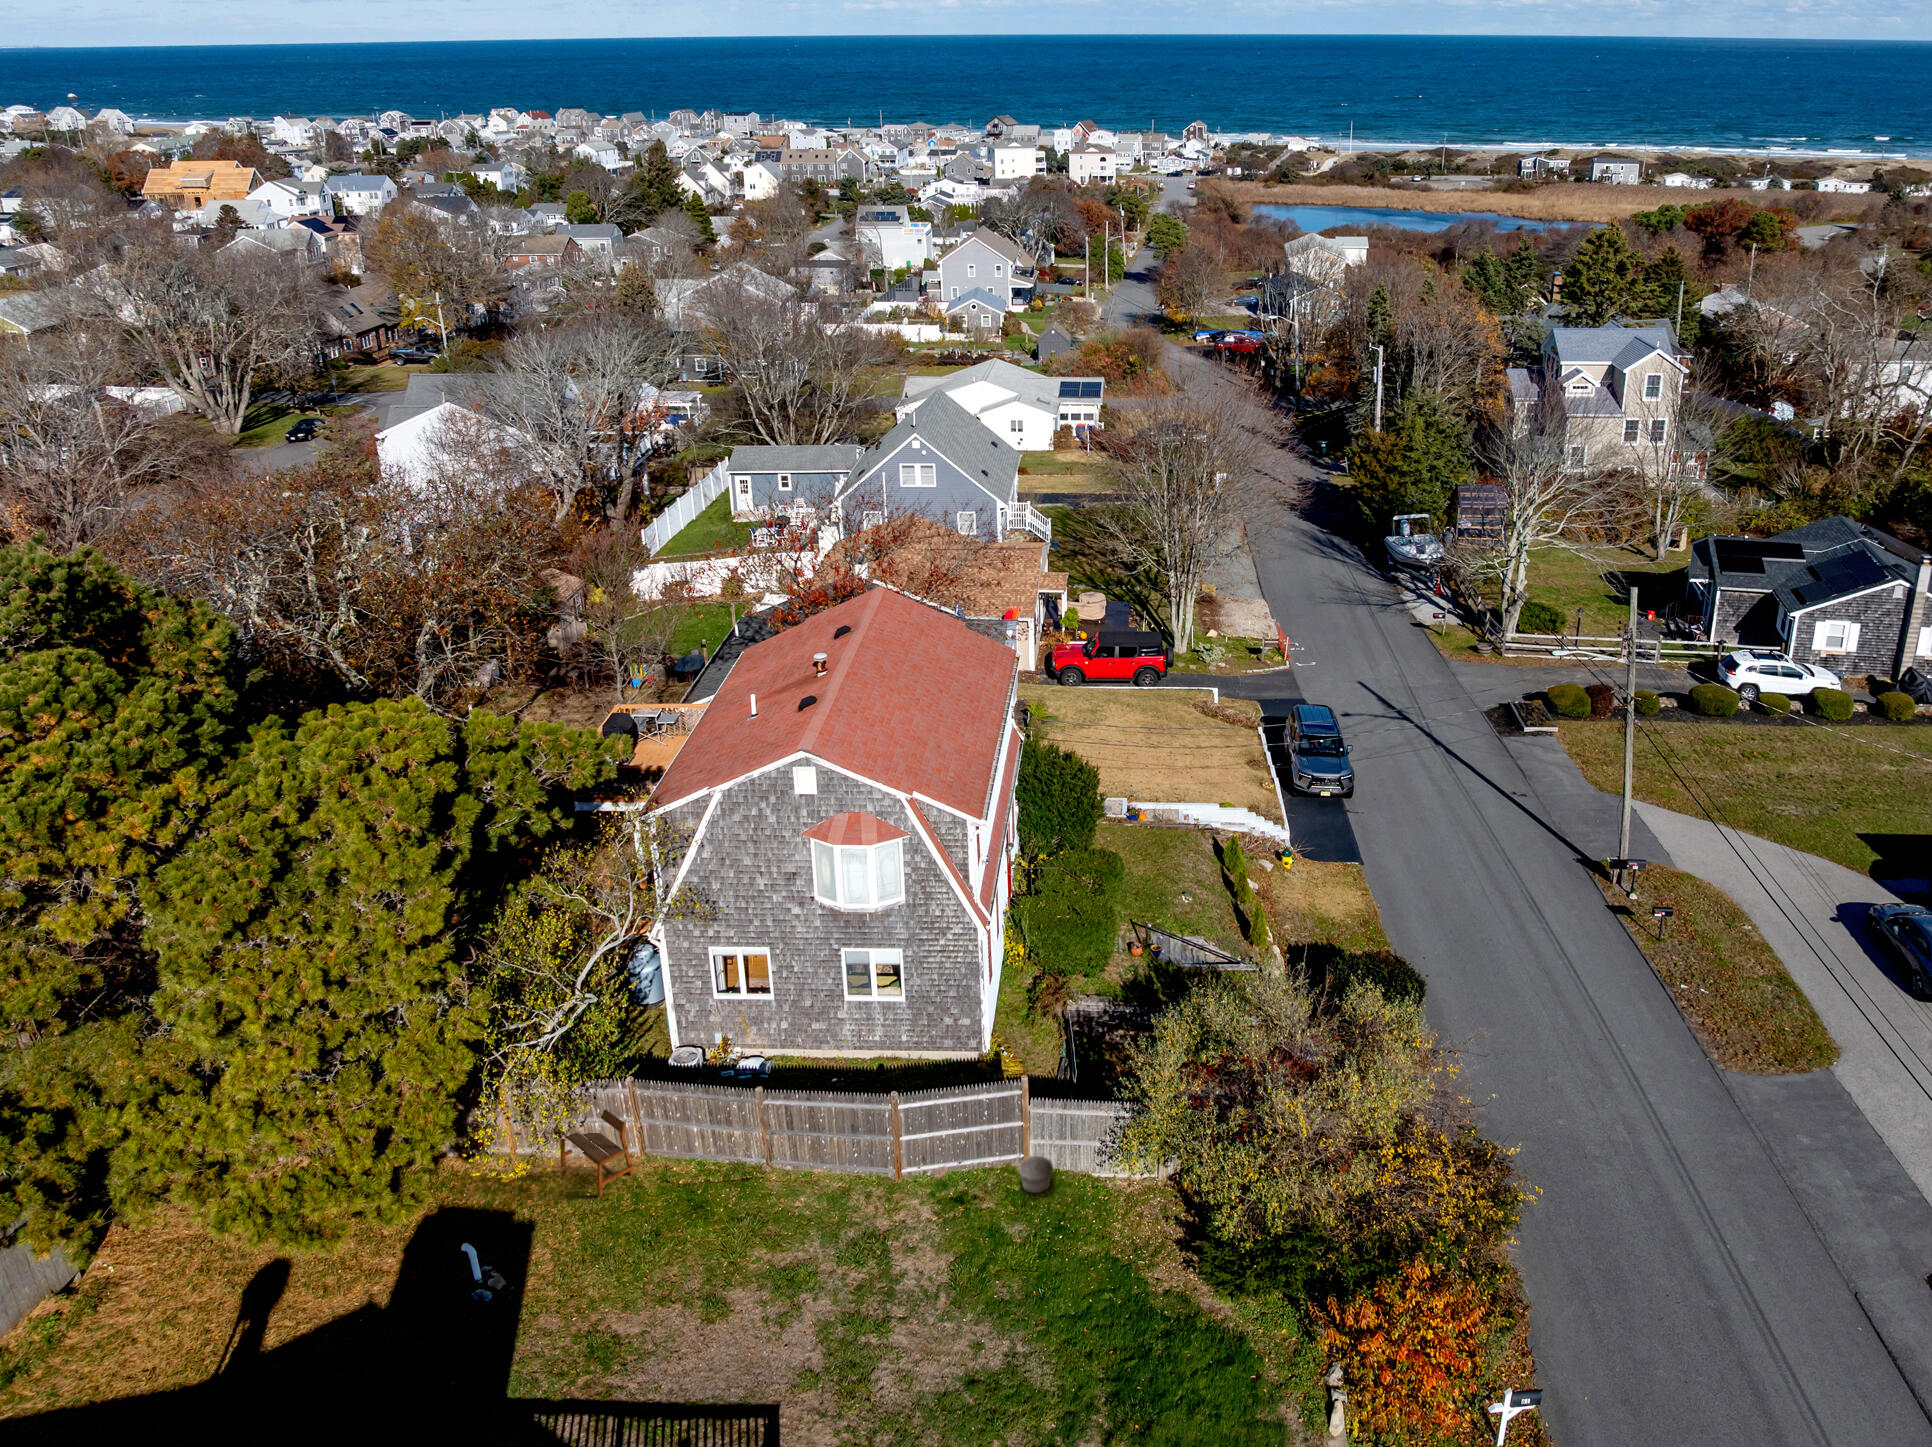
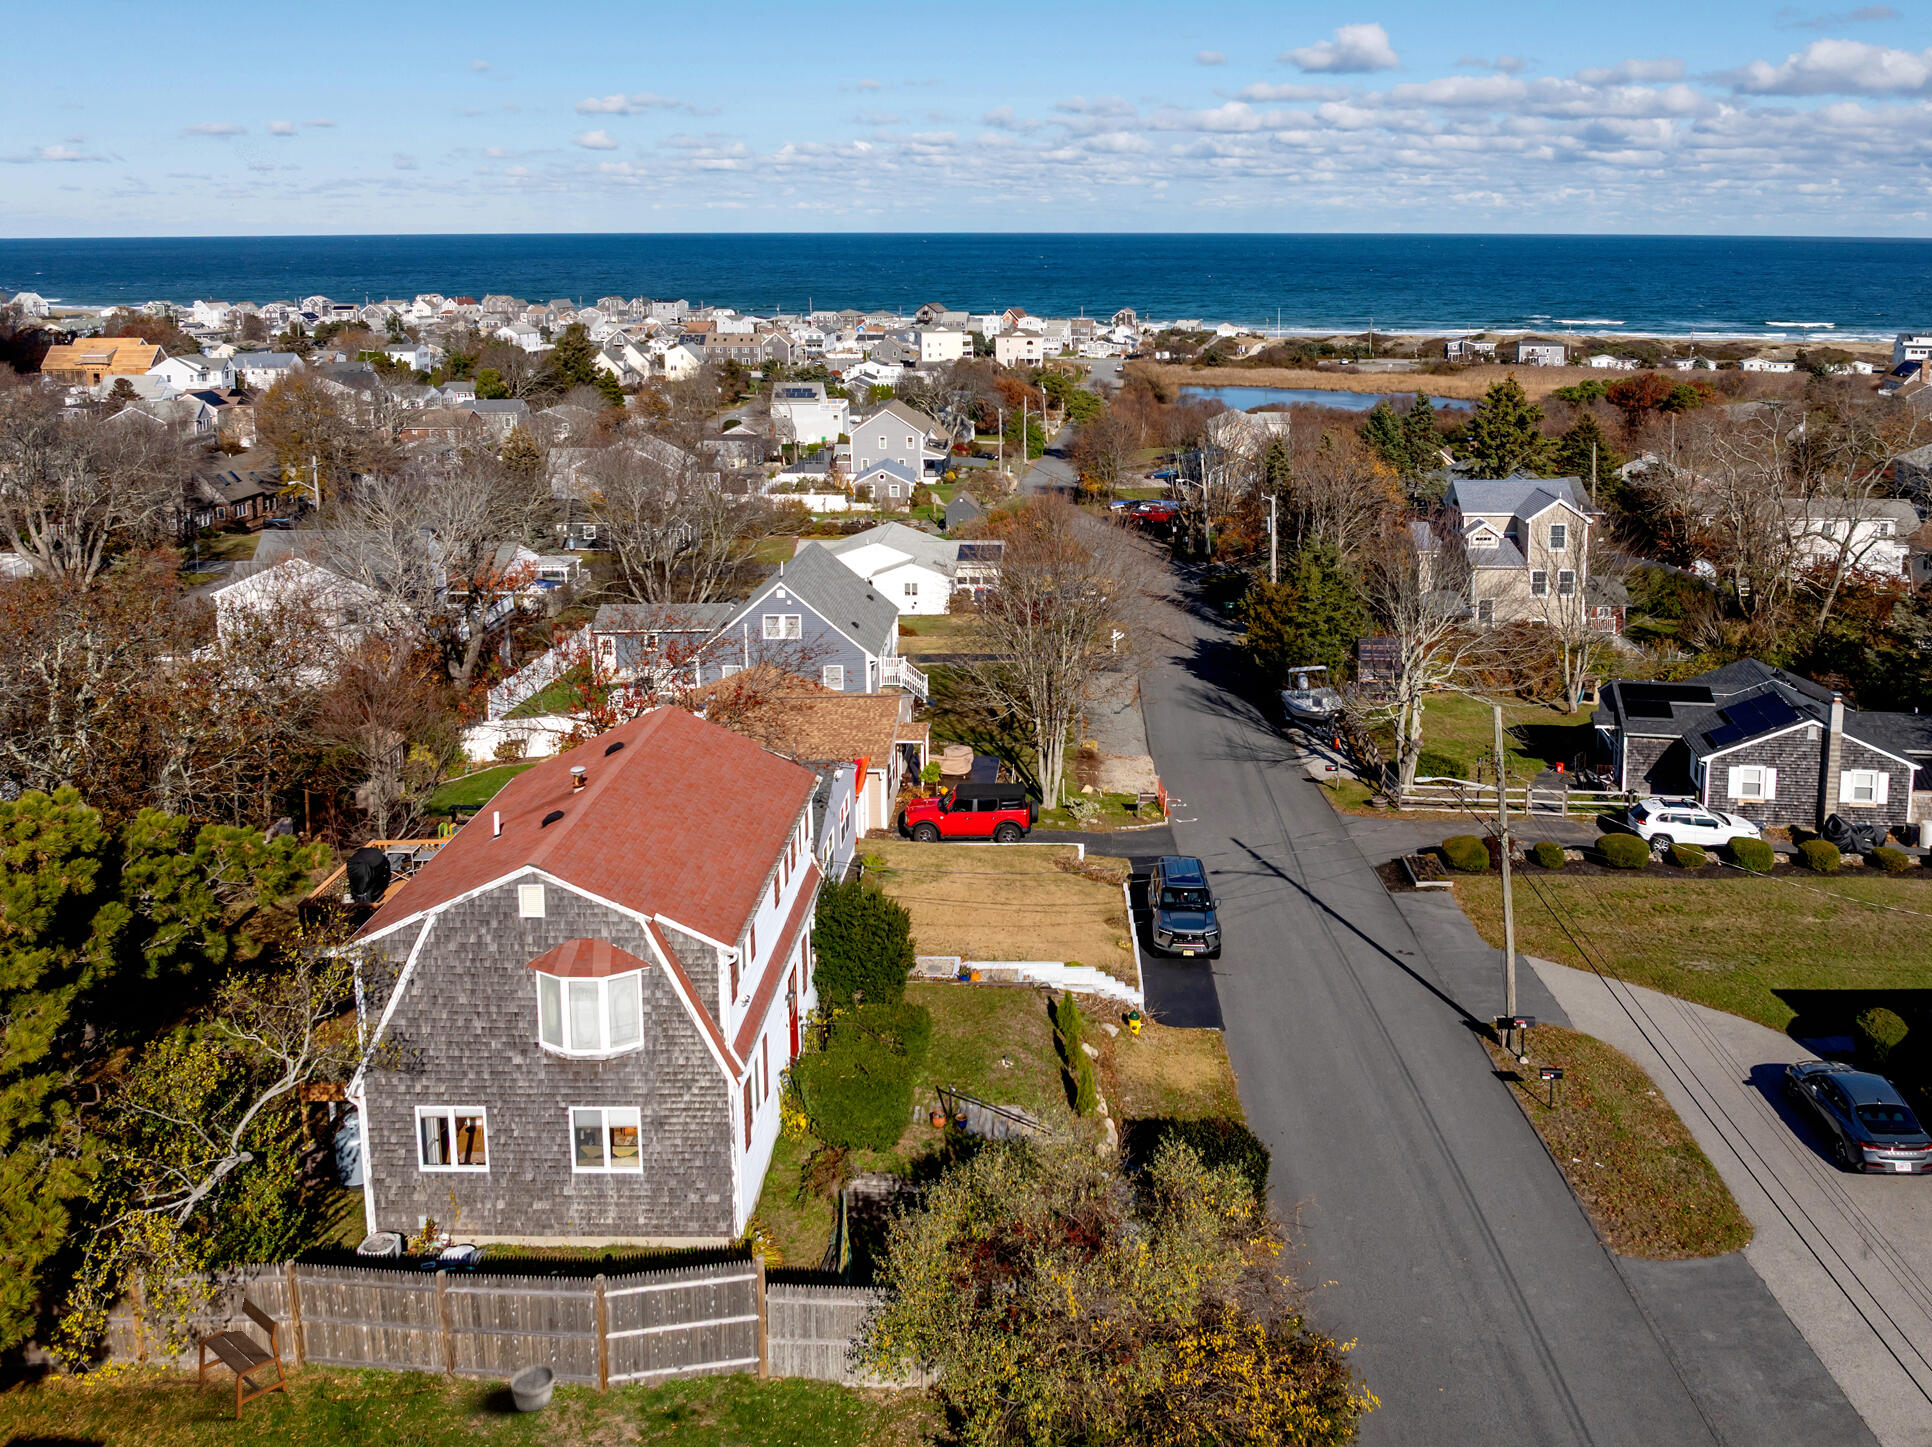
wooden bucket: present [1019,1156,1053,1193] -> present [510,1364,555,1412]

